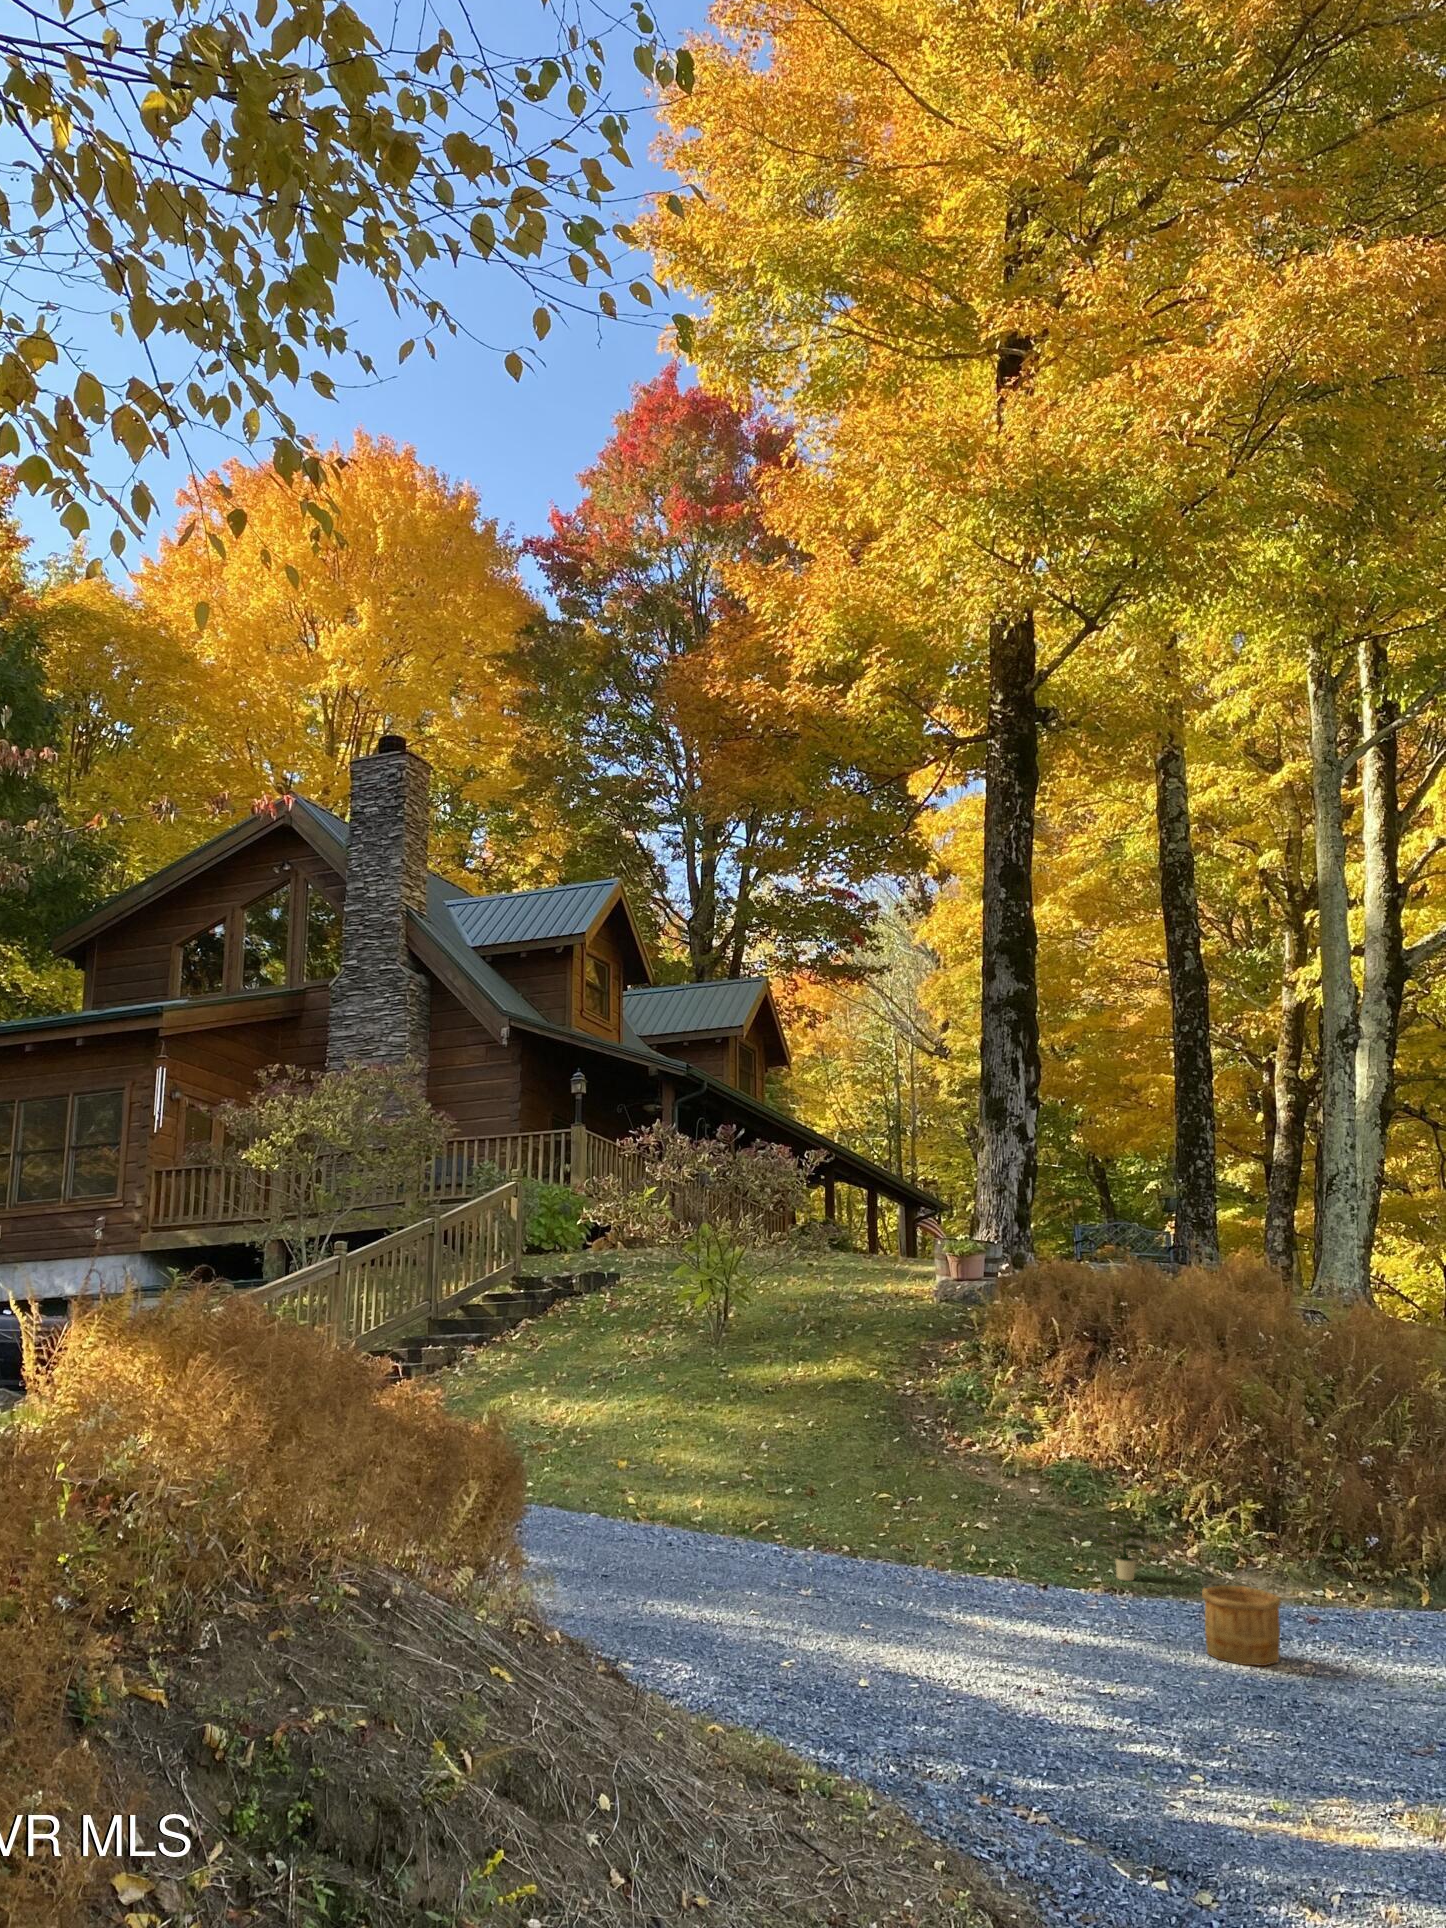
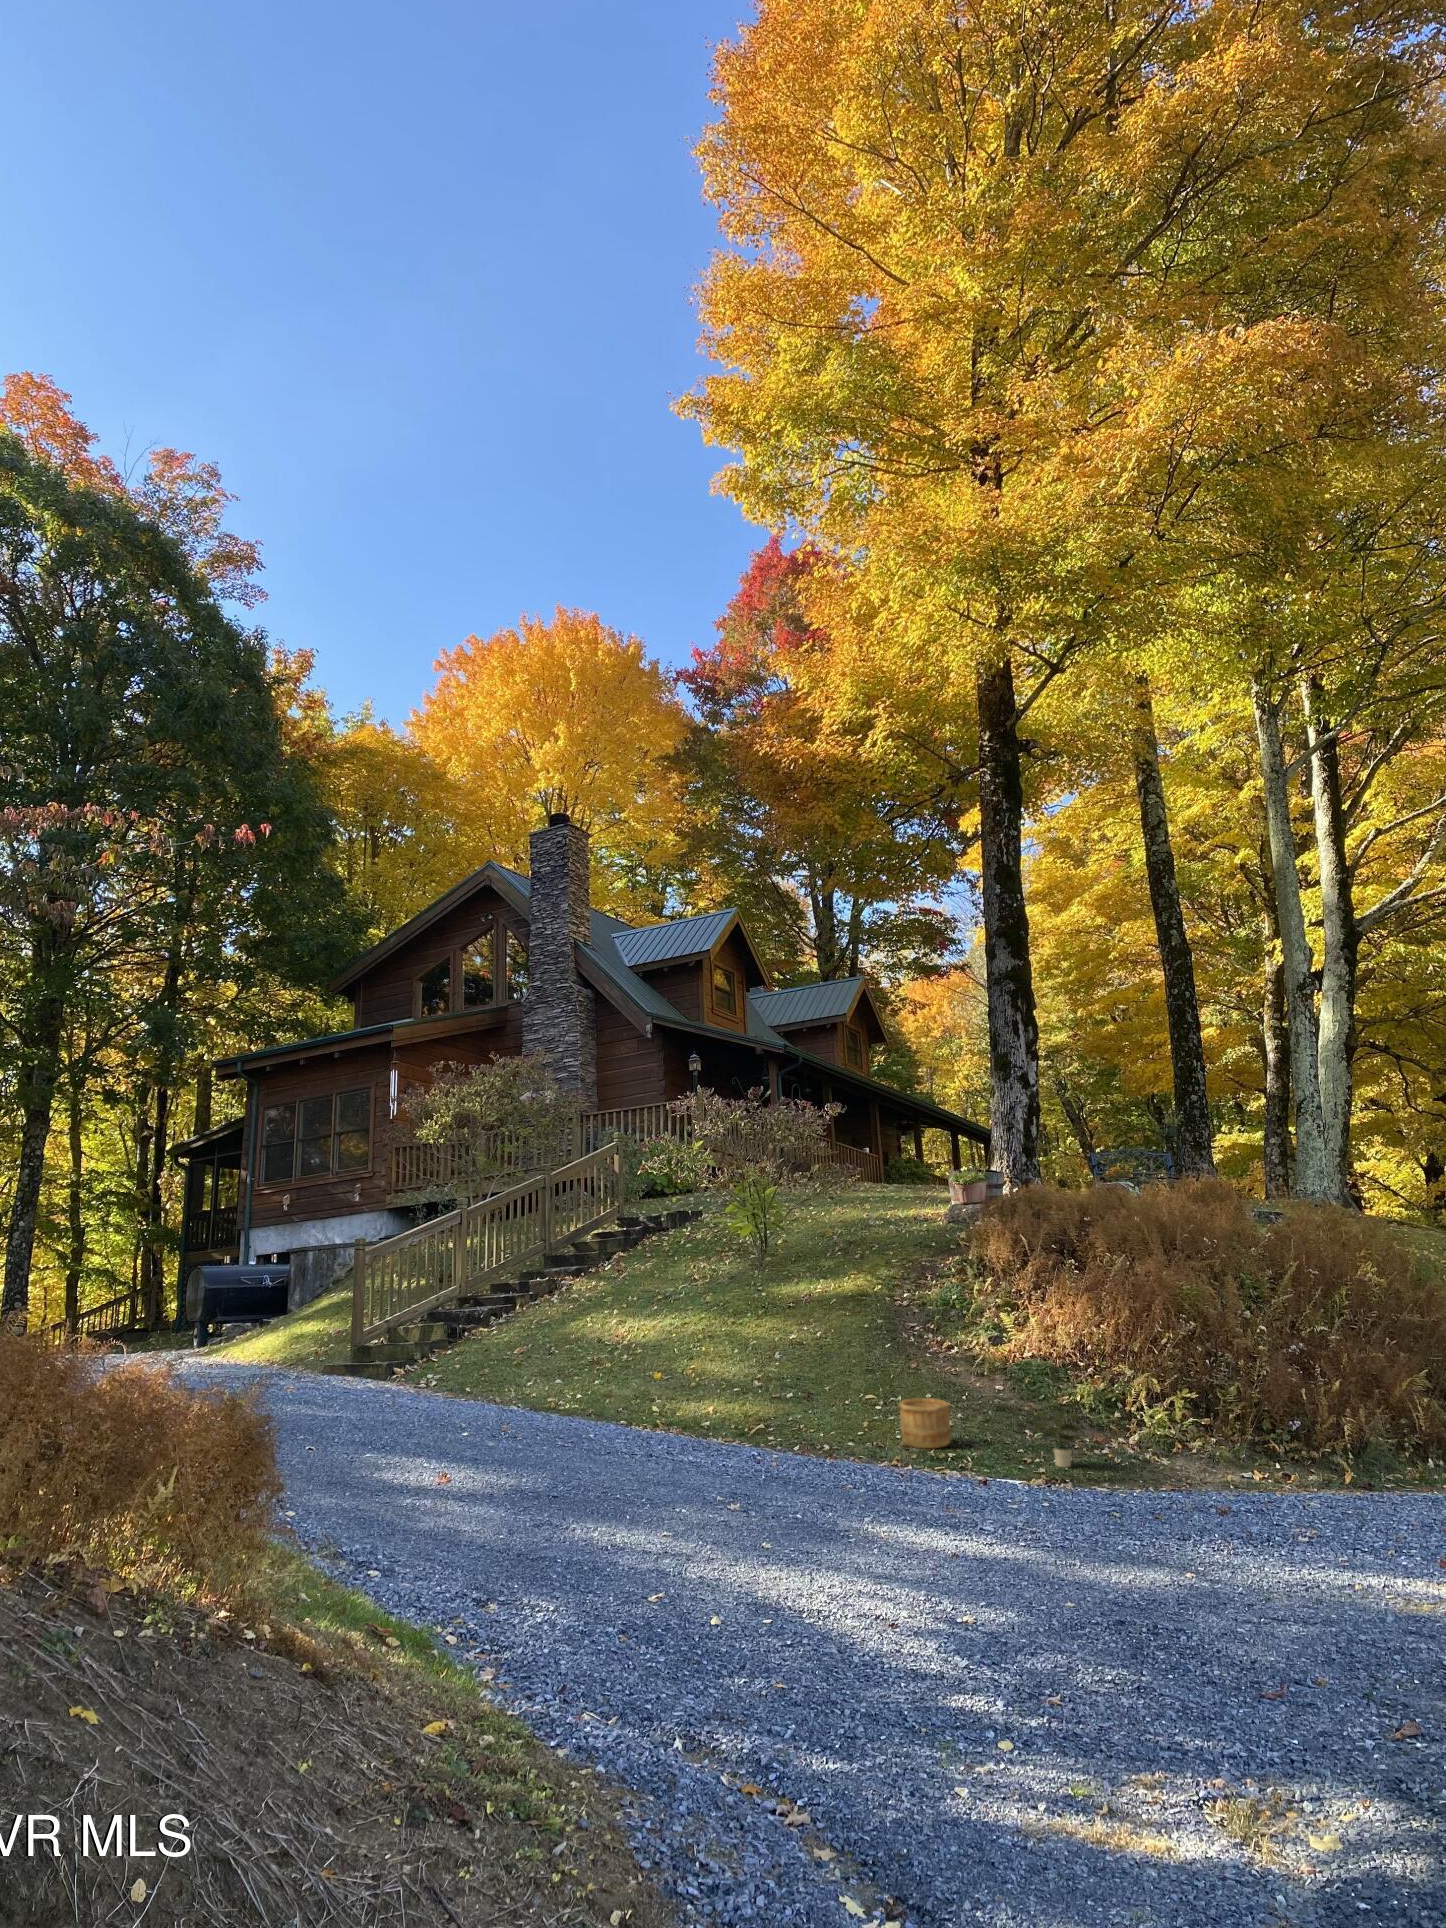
wooden bucket: present [1202,1585,1281,1666] -> present [899,1398,951,1448]

